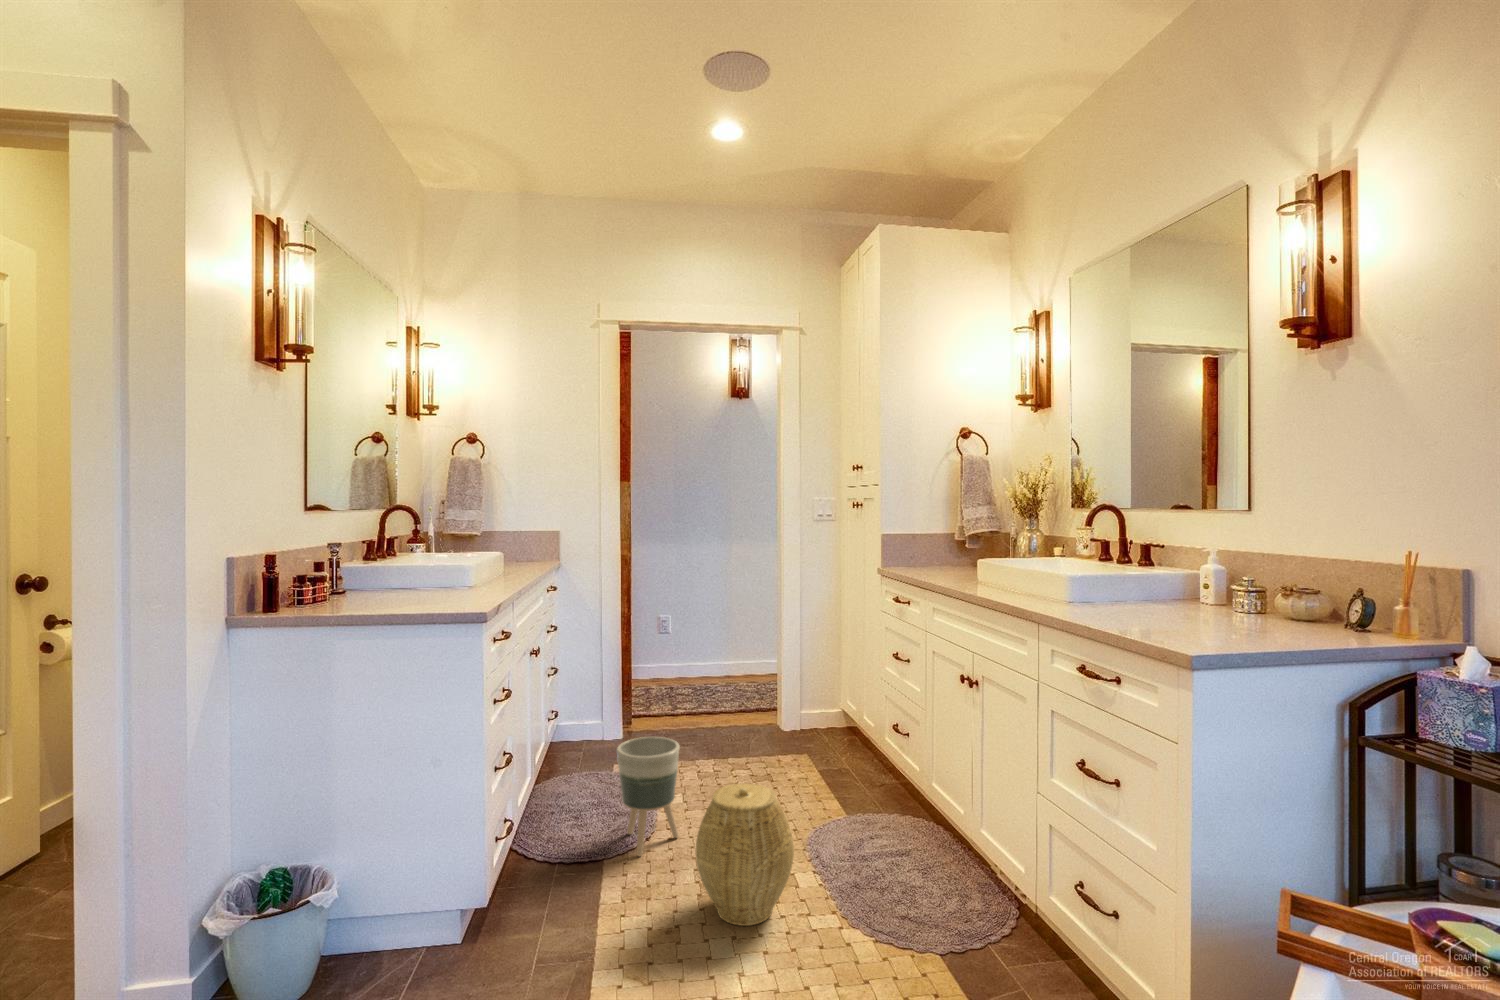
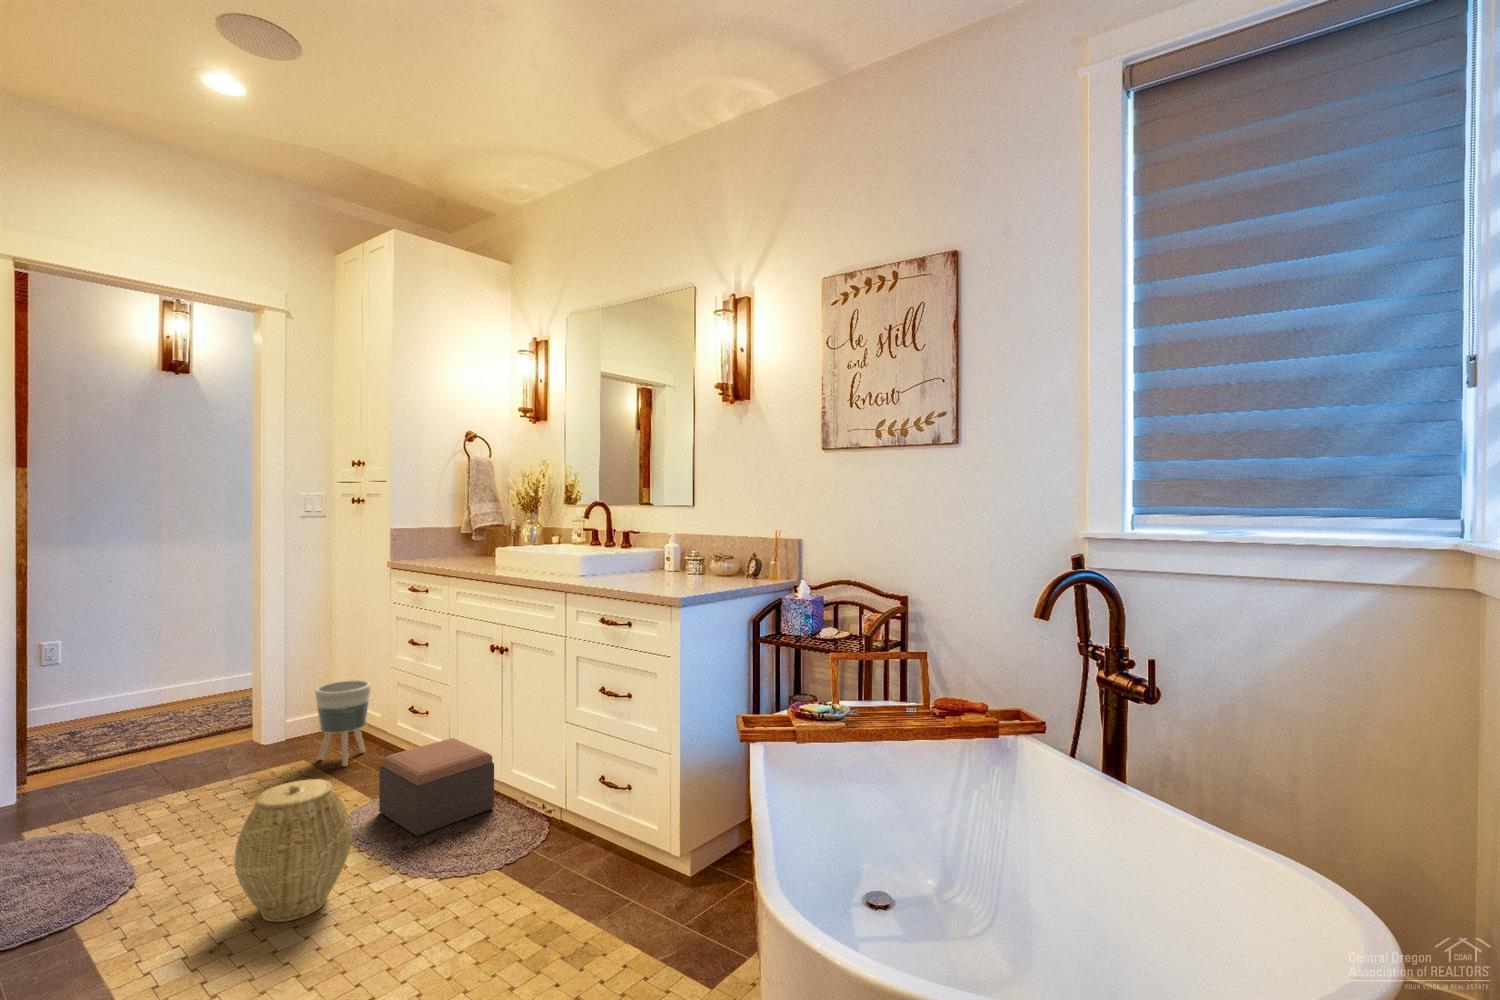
planter: present [617,737,680,856] -> present [315,680,371,766]
footstool: none [848,771,961,874] -> present [379,738,494,836]

